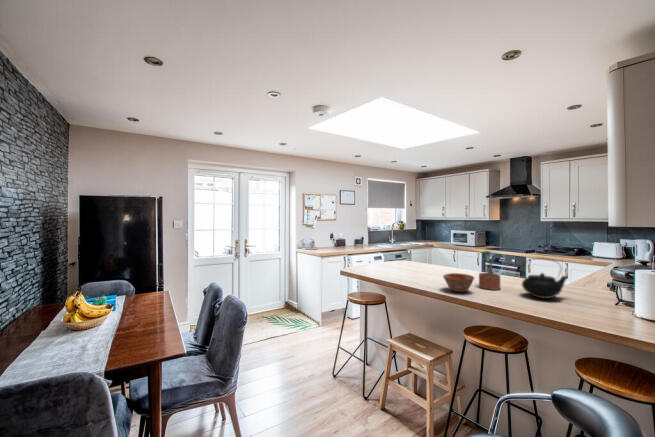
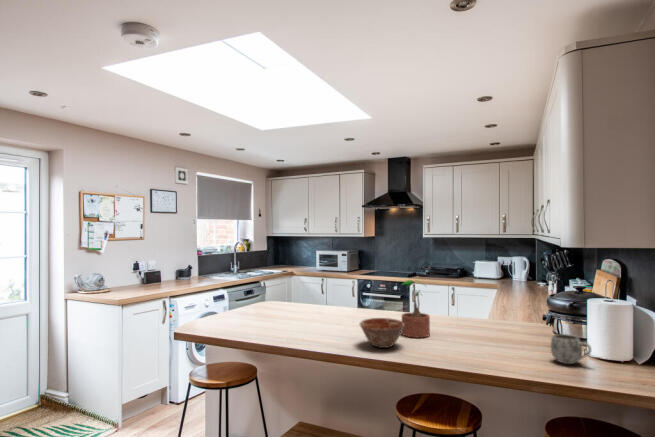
teapot: present [522,259,567,298] -> none [460,287,511,343]
mug: none [588,296,622,319] -> present [551,334,591,364]

